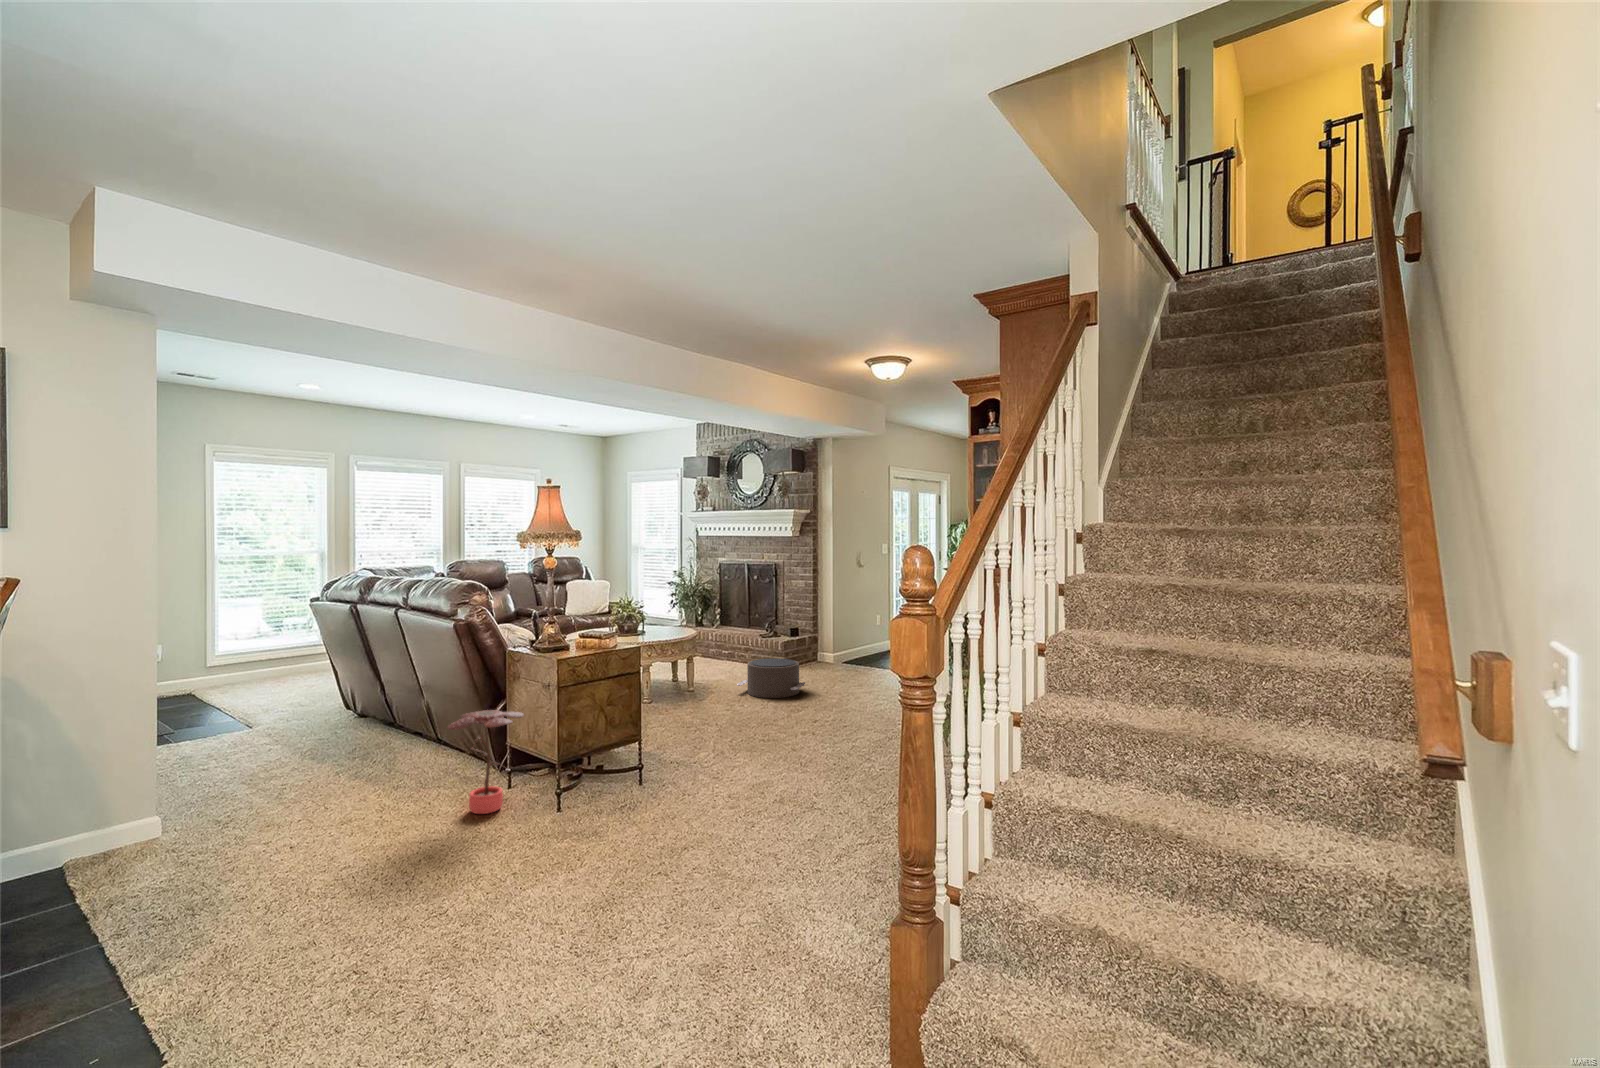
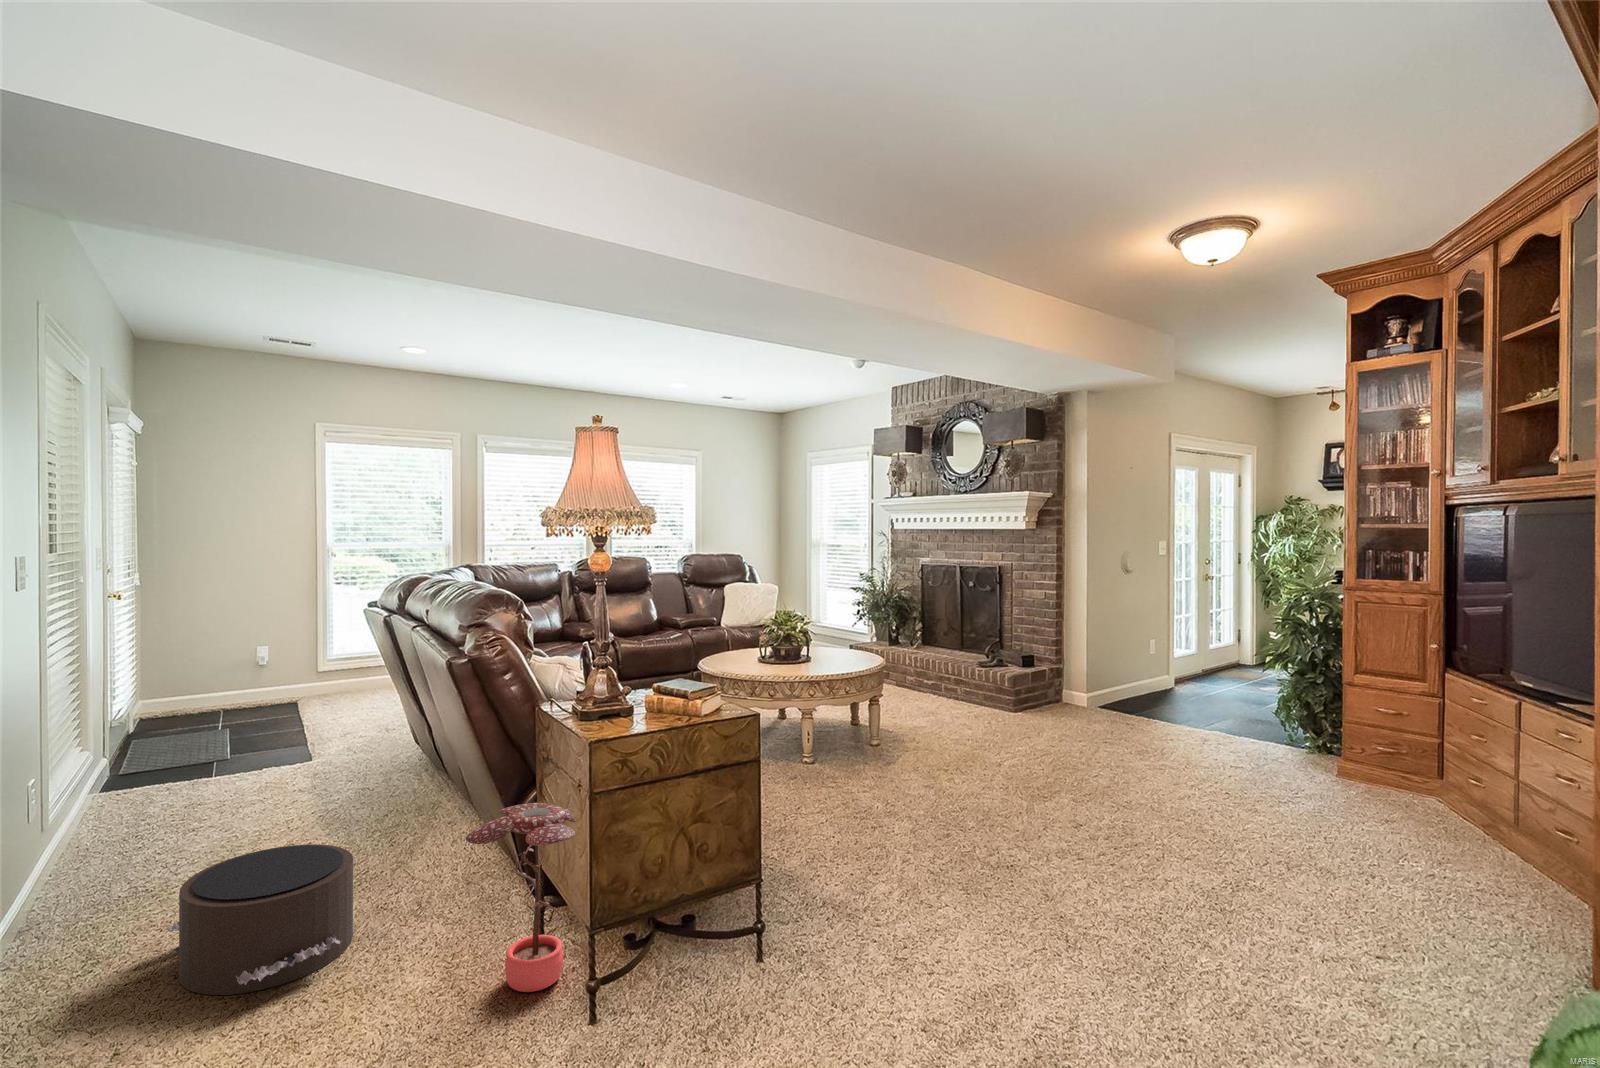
pouf: present [737,658,805,698] -> present [166,844,353,995]

